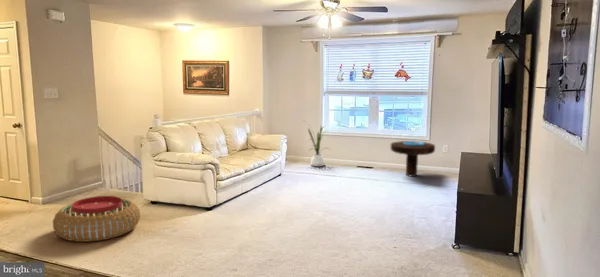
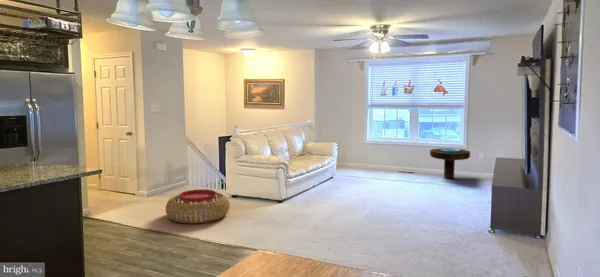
house plant: present [308,127,325,166] -> none [350,131,376,171]

